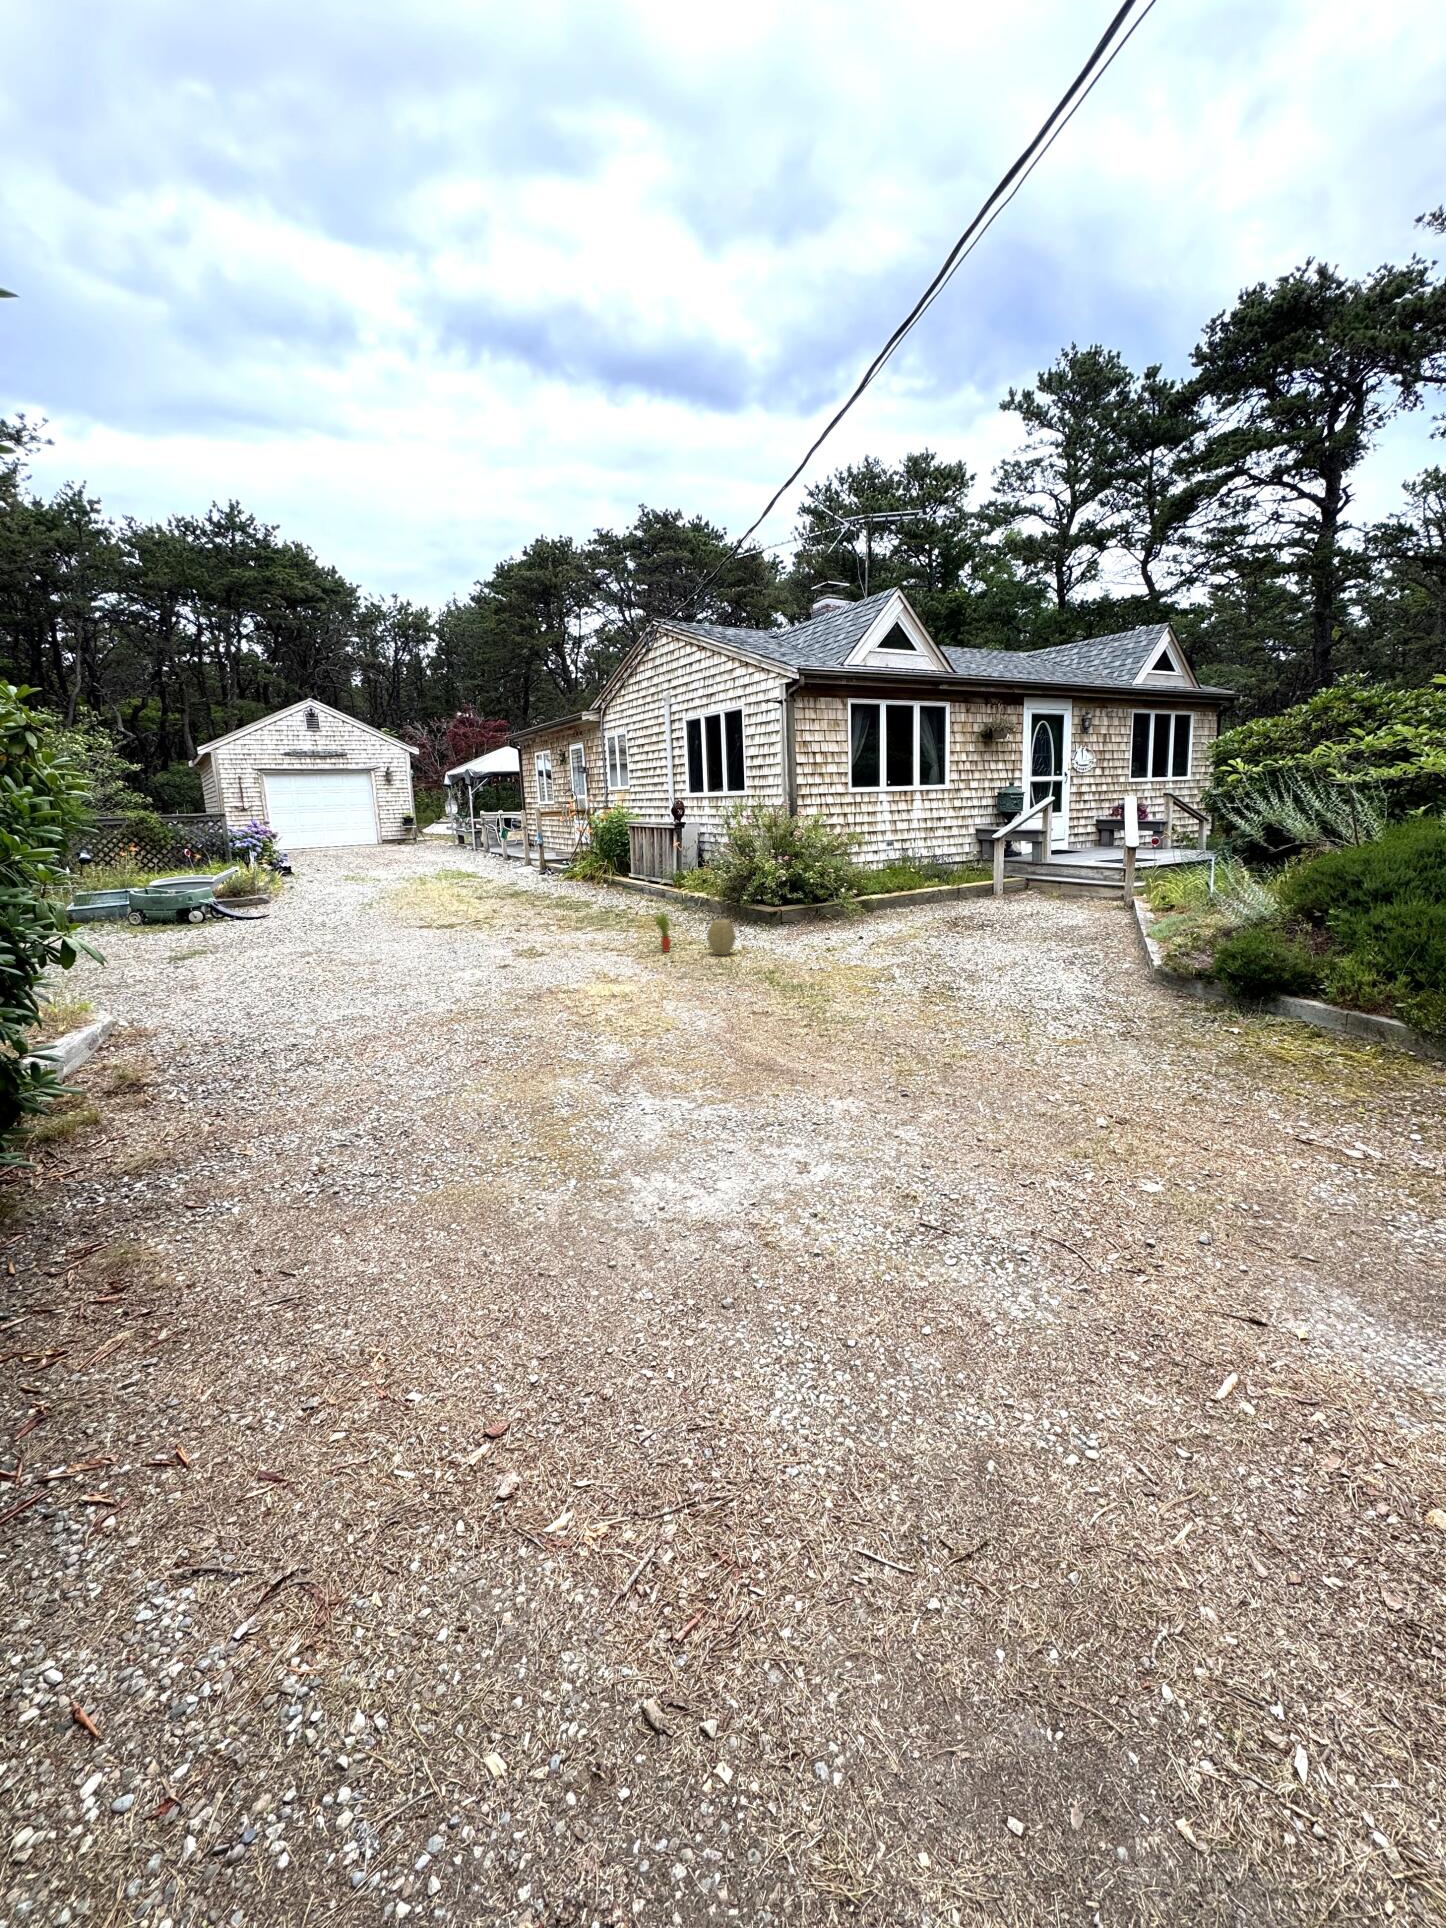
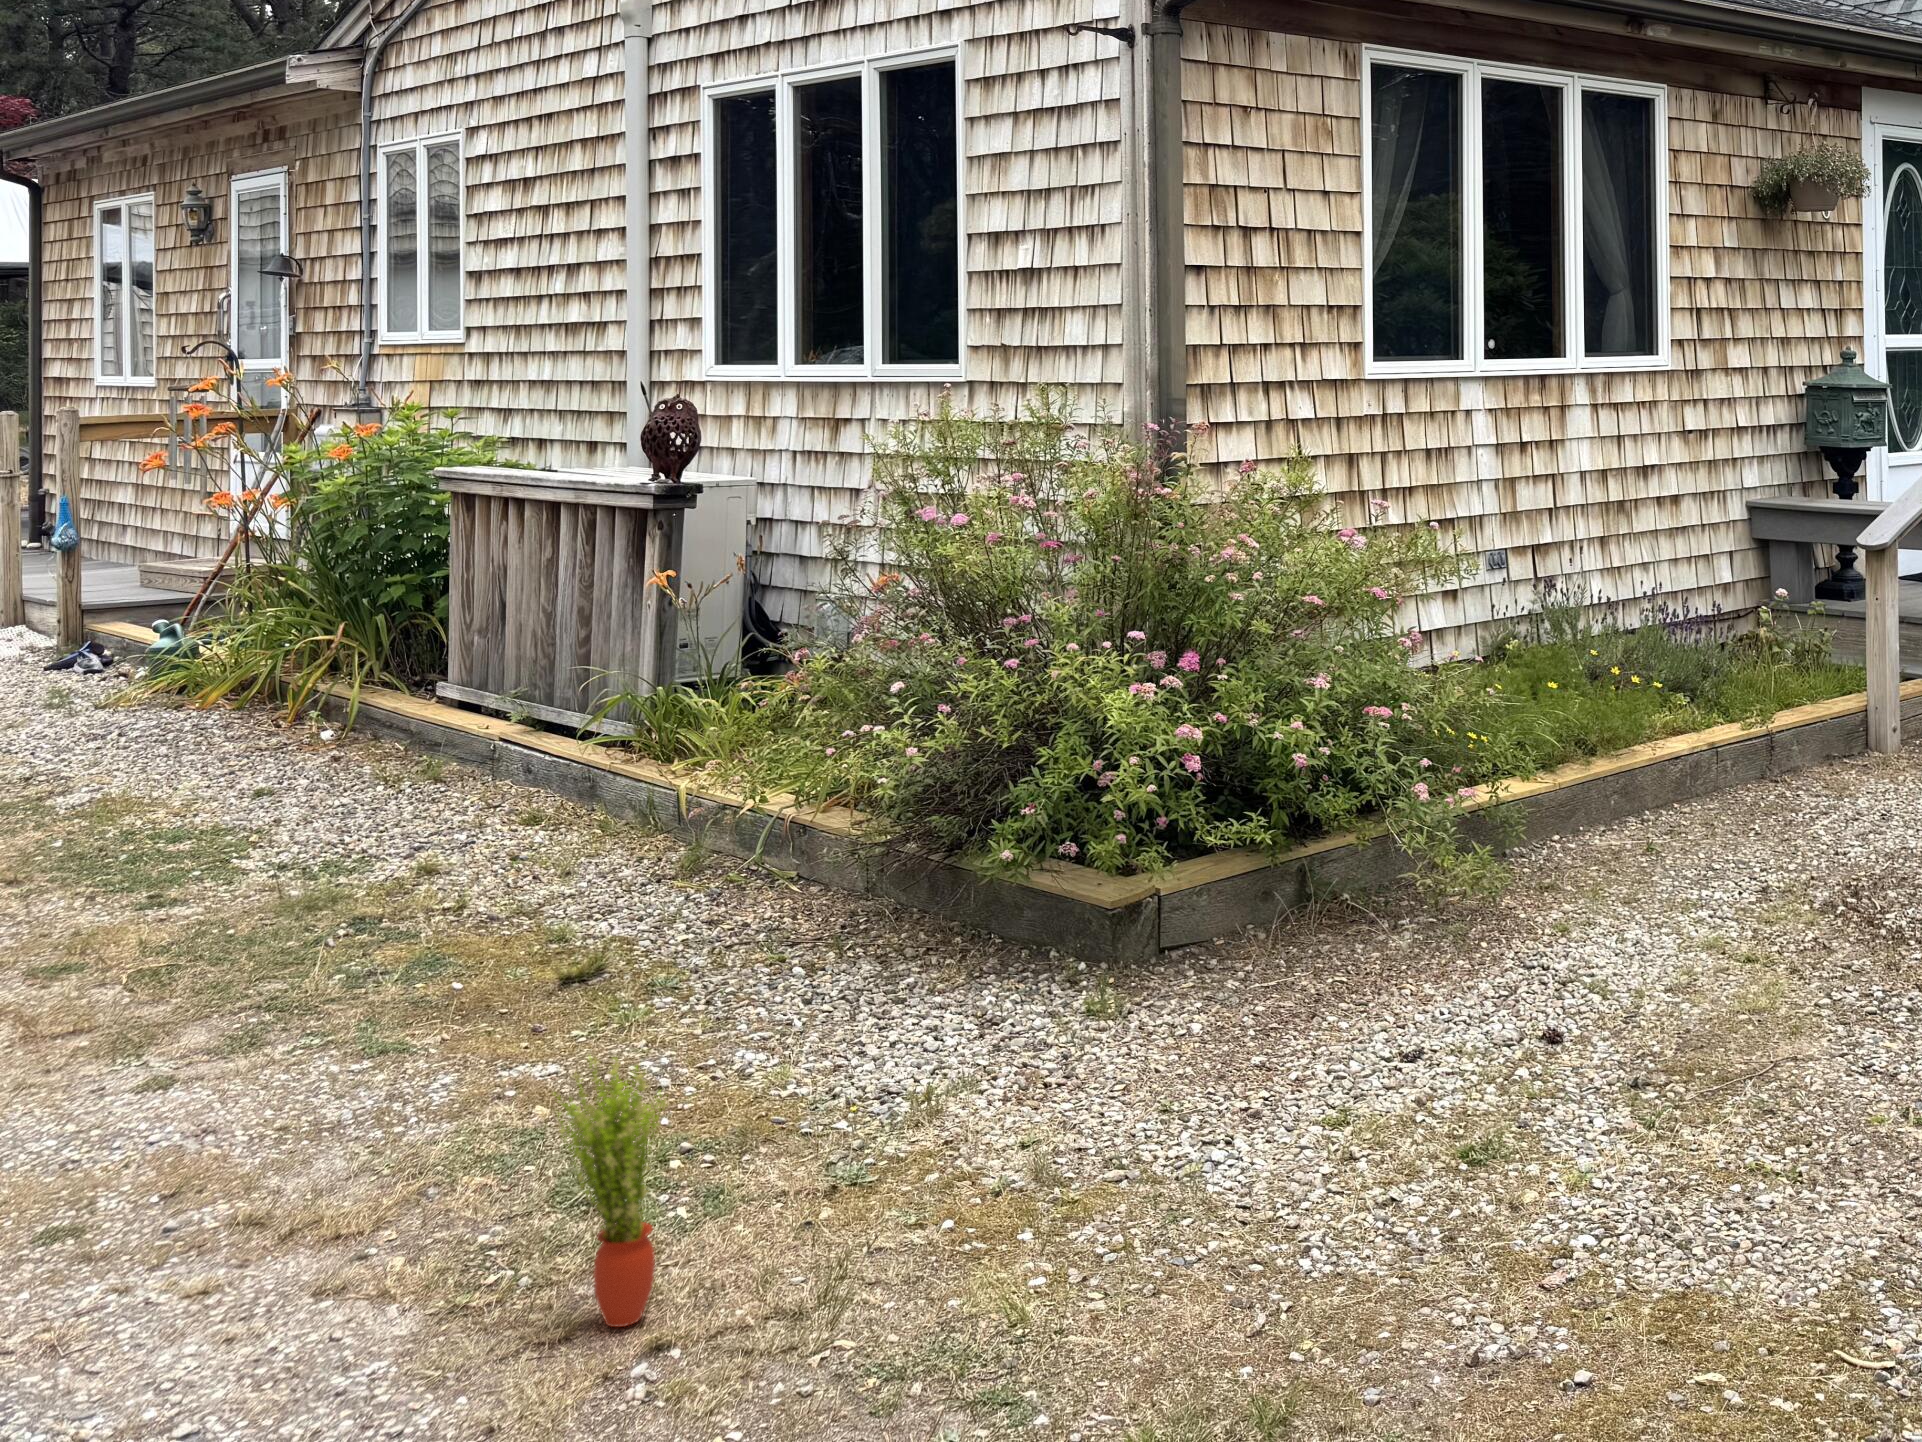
woven basket: present [707,920,736,955] -> none [886,1107,1052,1336]

